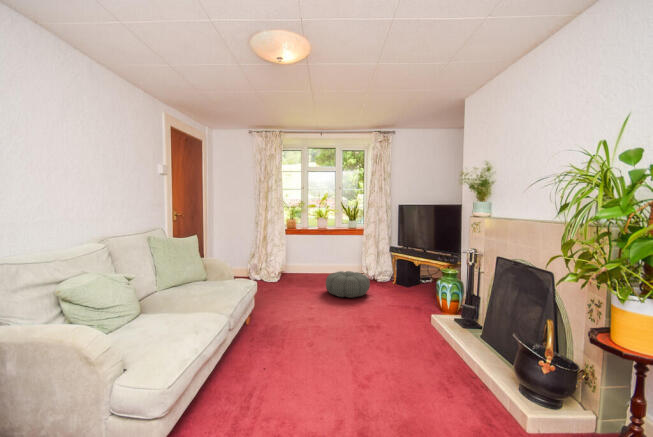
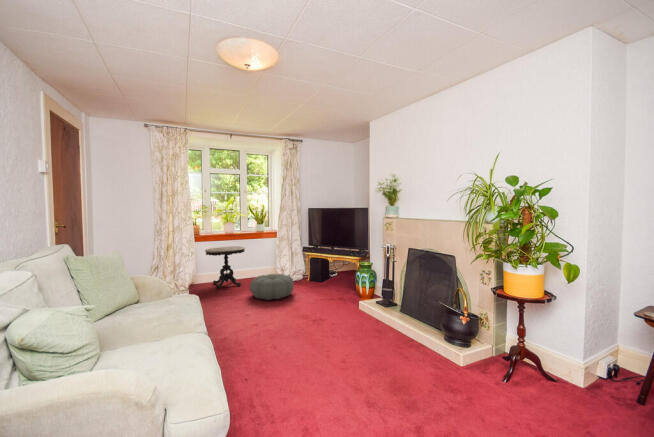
side table: none [295,240,331,279] -> present [205,246,245,289]

